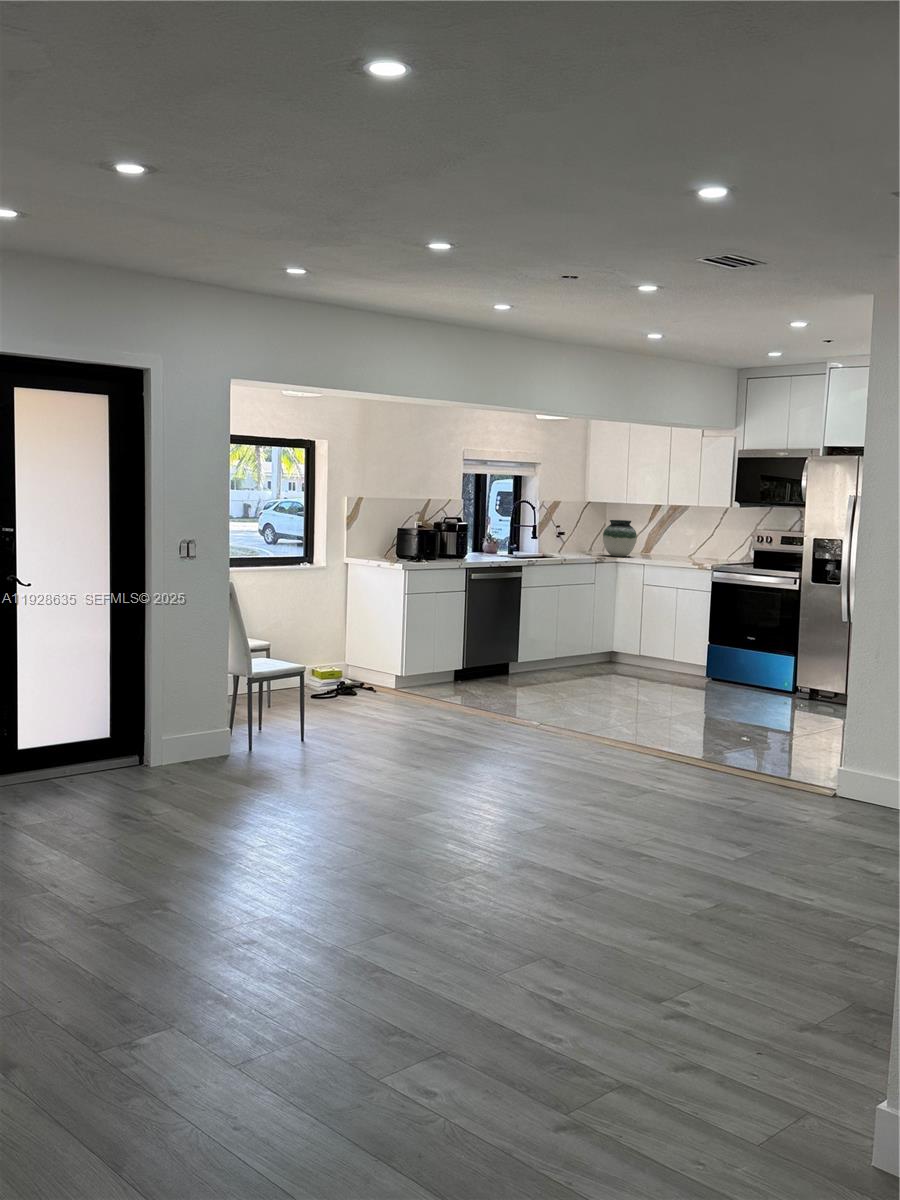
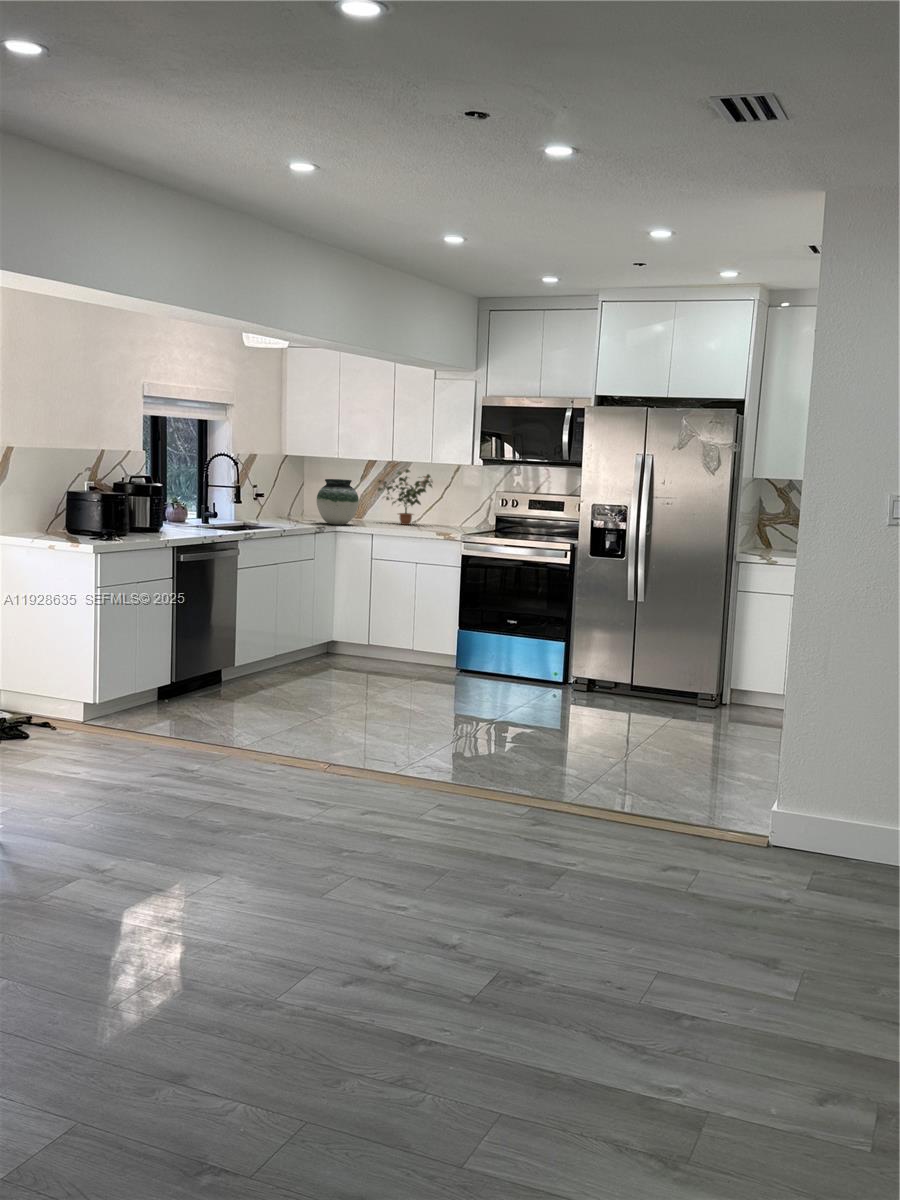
potted plant: none [657,512,705,558] -> present [378,469,433,525]

